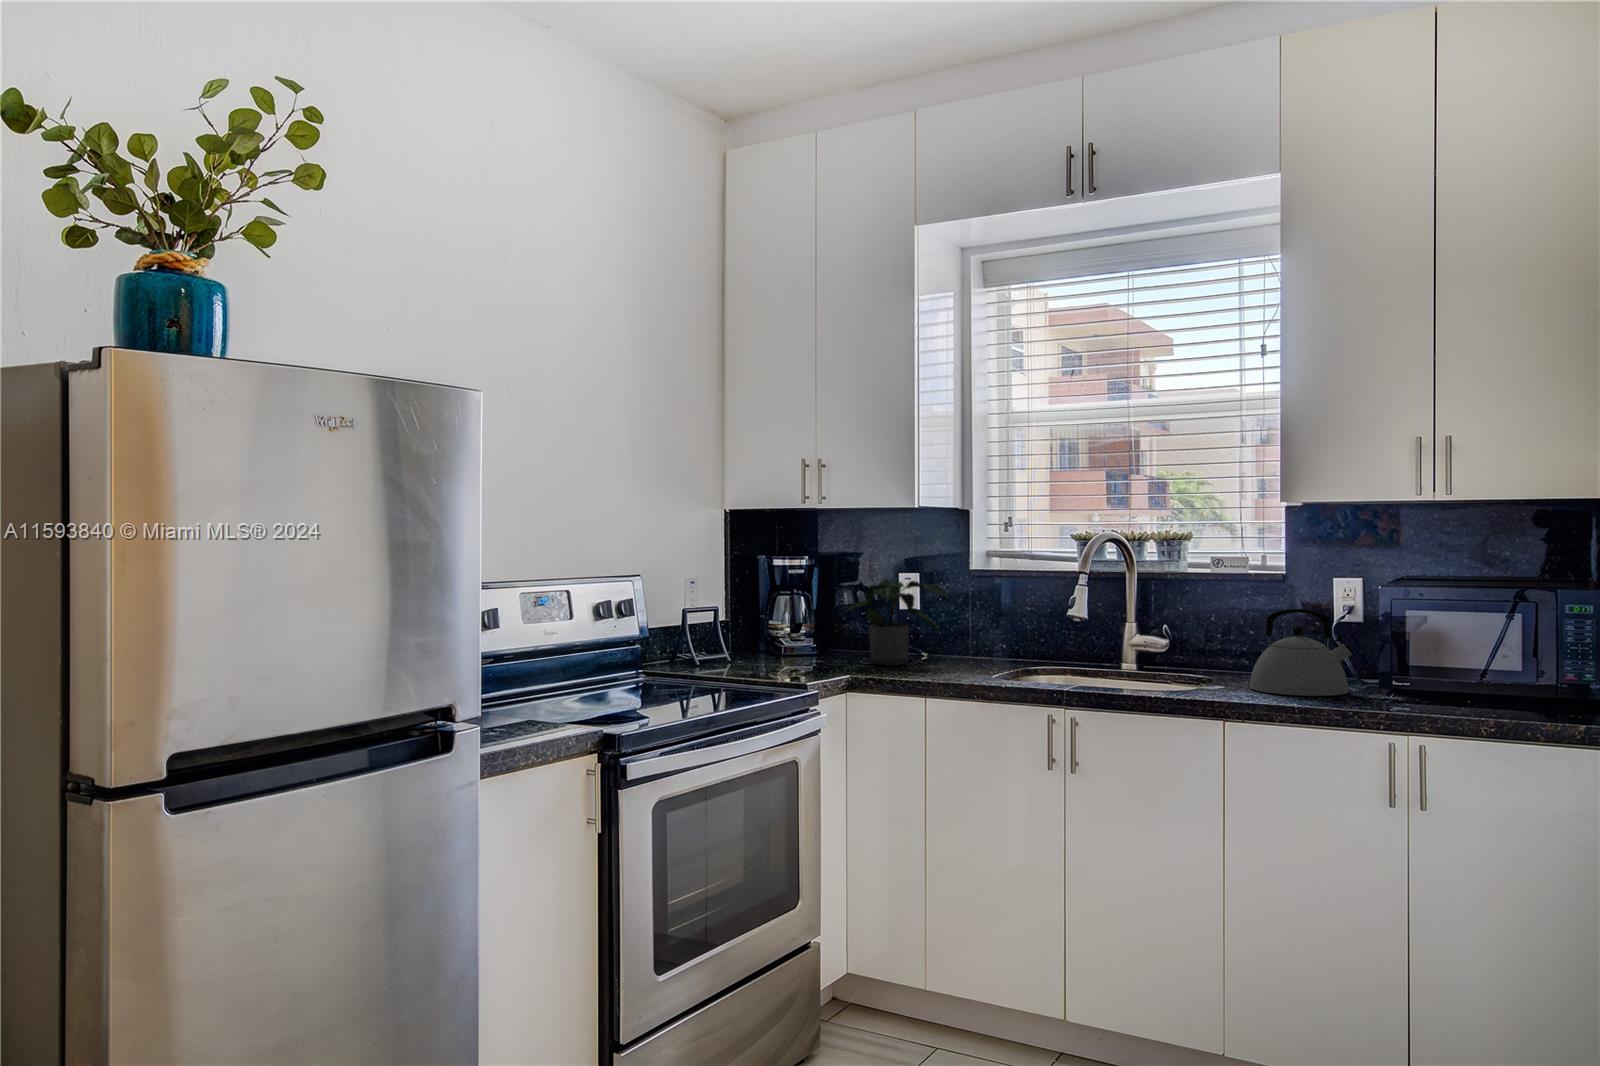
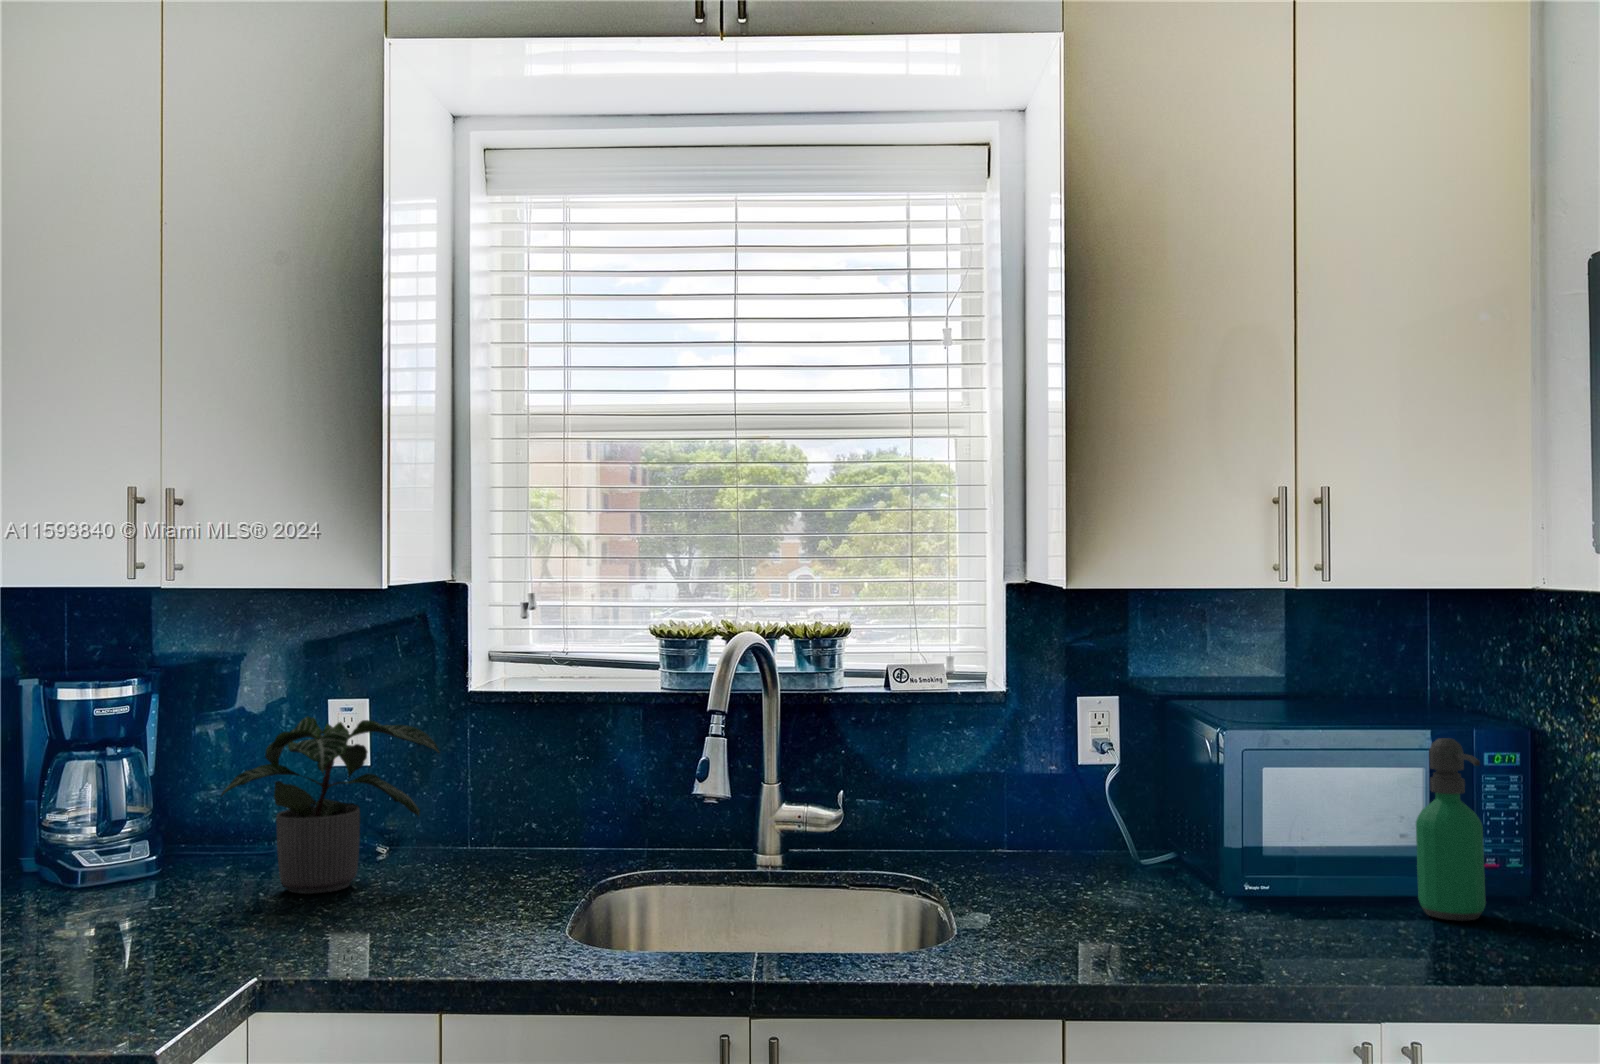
soap dispenser: none [1508,604,1553,716] -> present [1416,738,1486,921]
kettle: present [1250,609,1353,696] -> none [997,753,1153,907]

